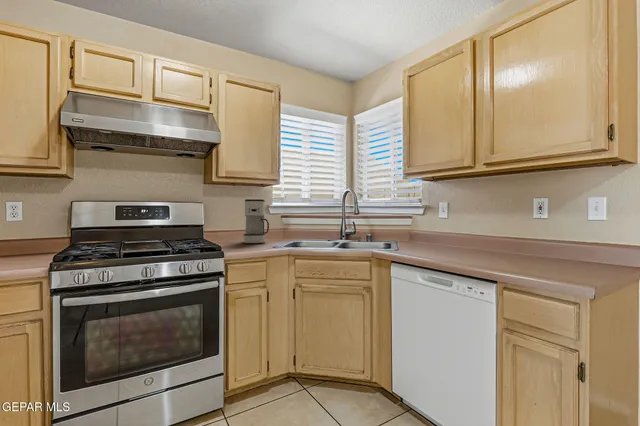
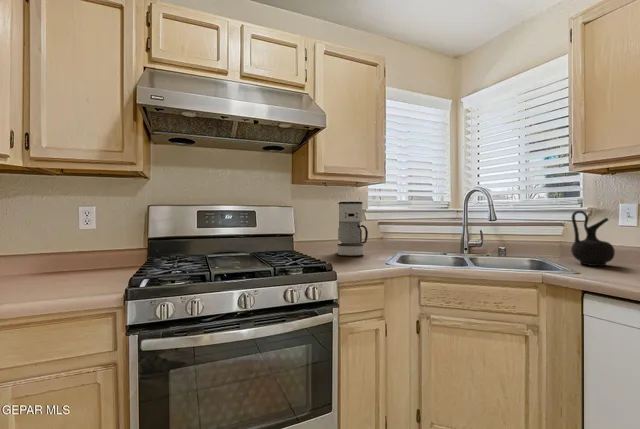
ceramic jug: none [407,207,432,247] -> present [571,211,615,266]

